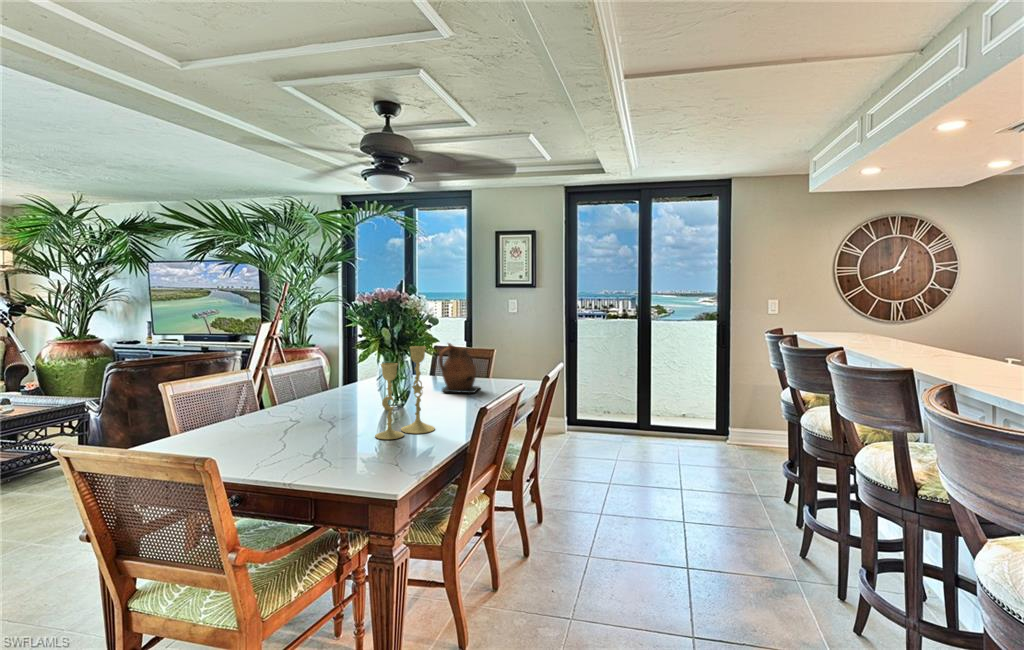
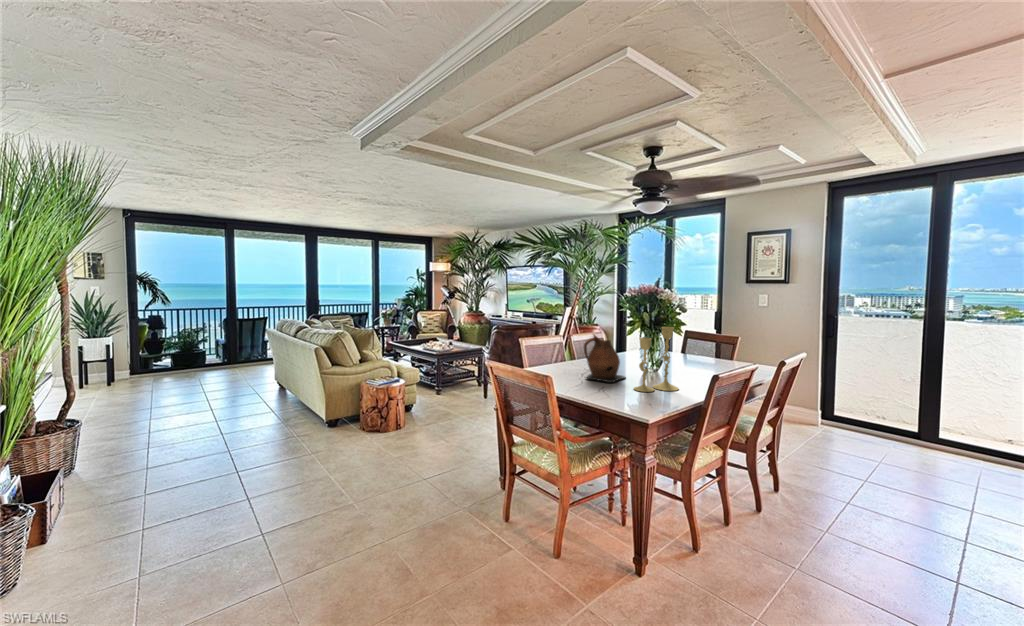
ceramic pitcher: present [439,343,479,393] -> present [584,334,625,382]

